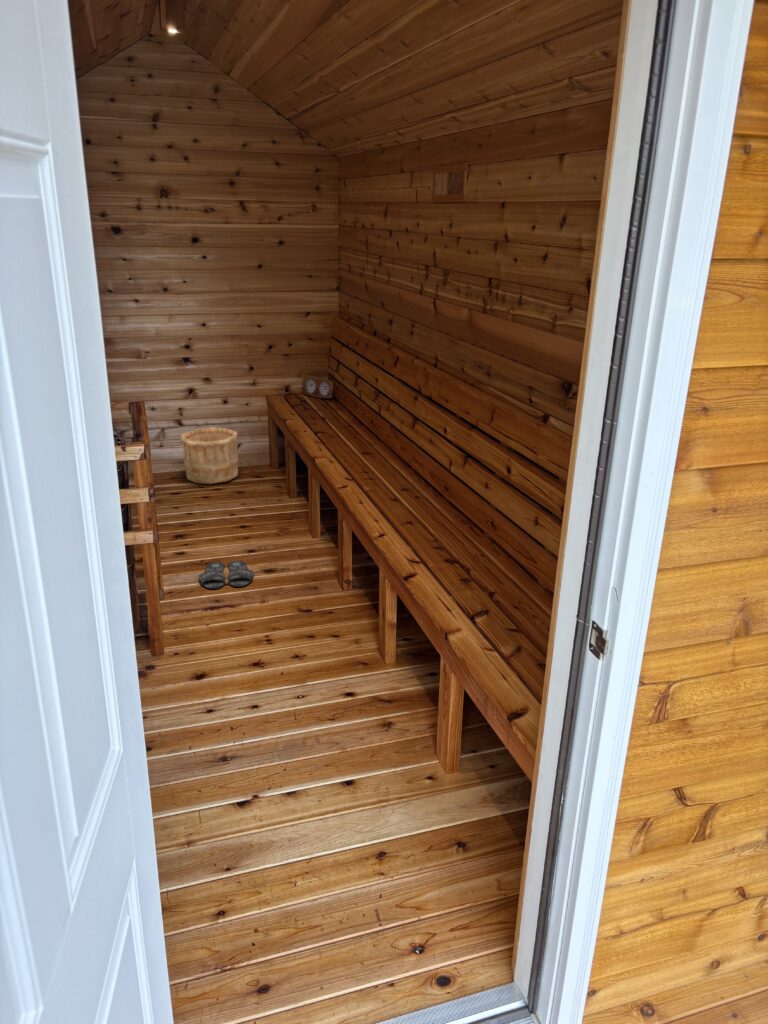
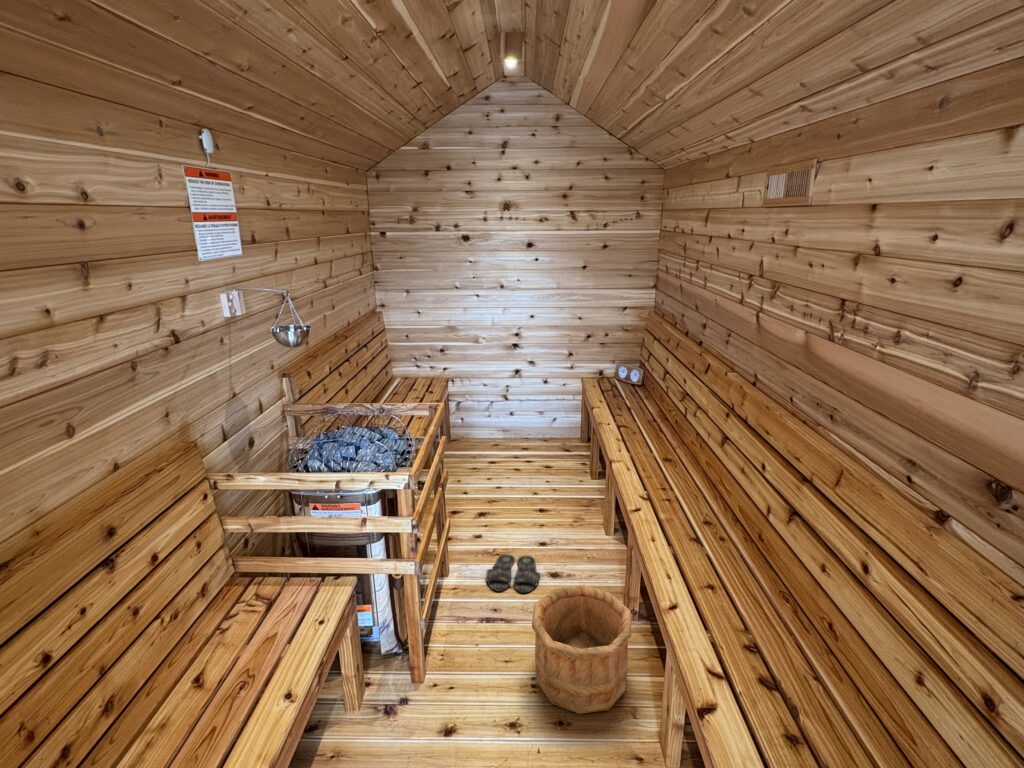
wooden bucket: present [181,427,238,484] -> present [532,585,631,714]

